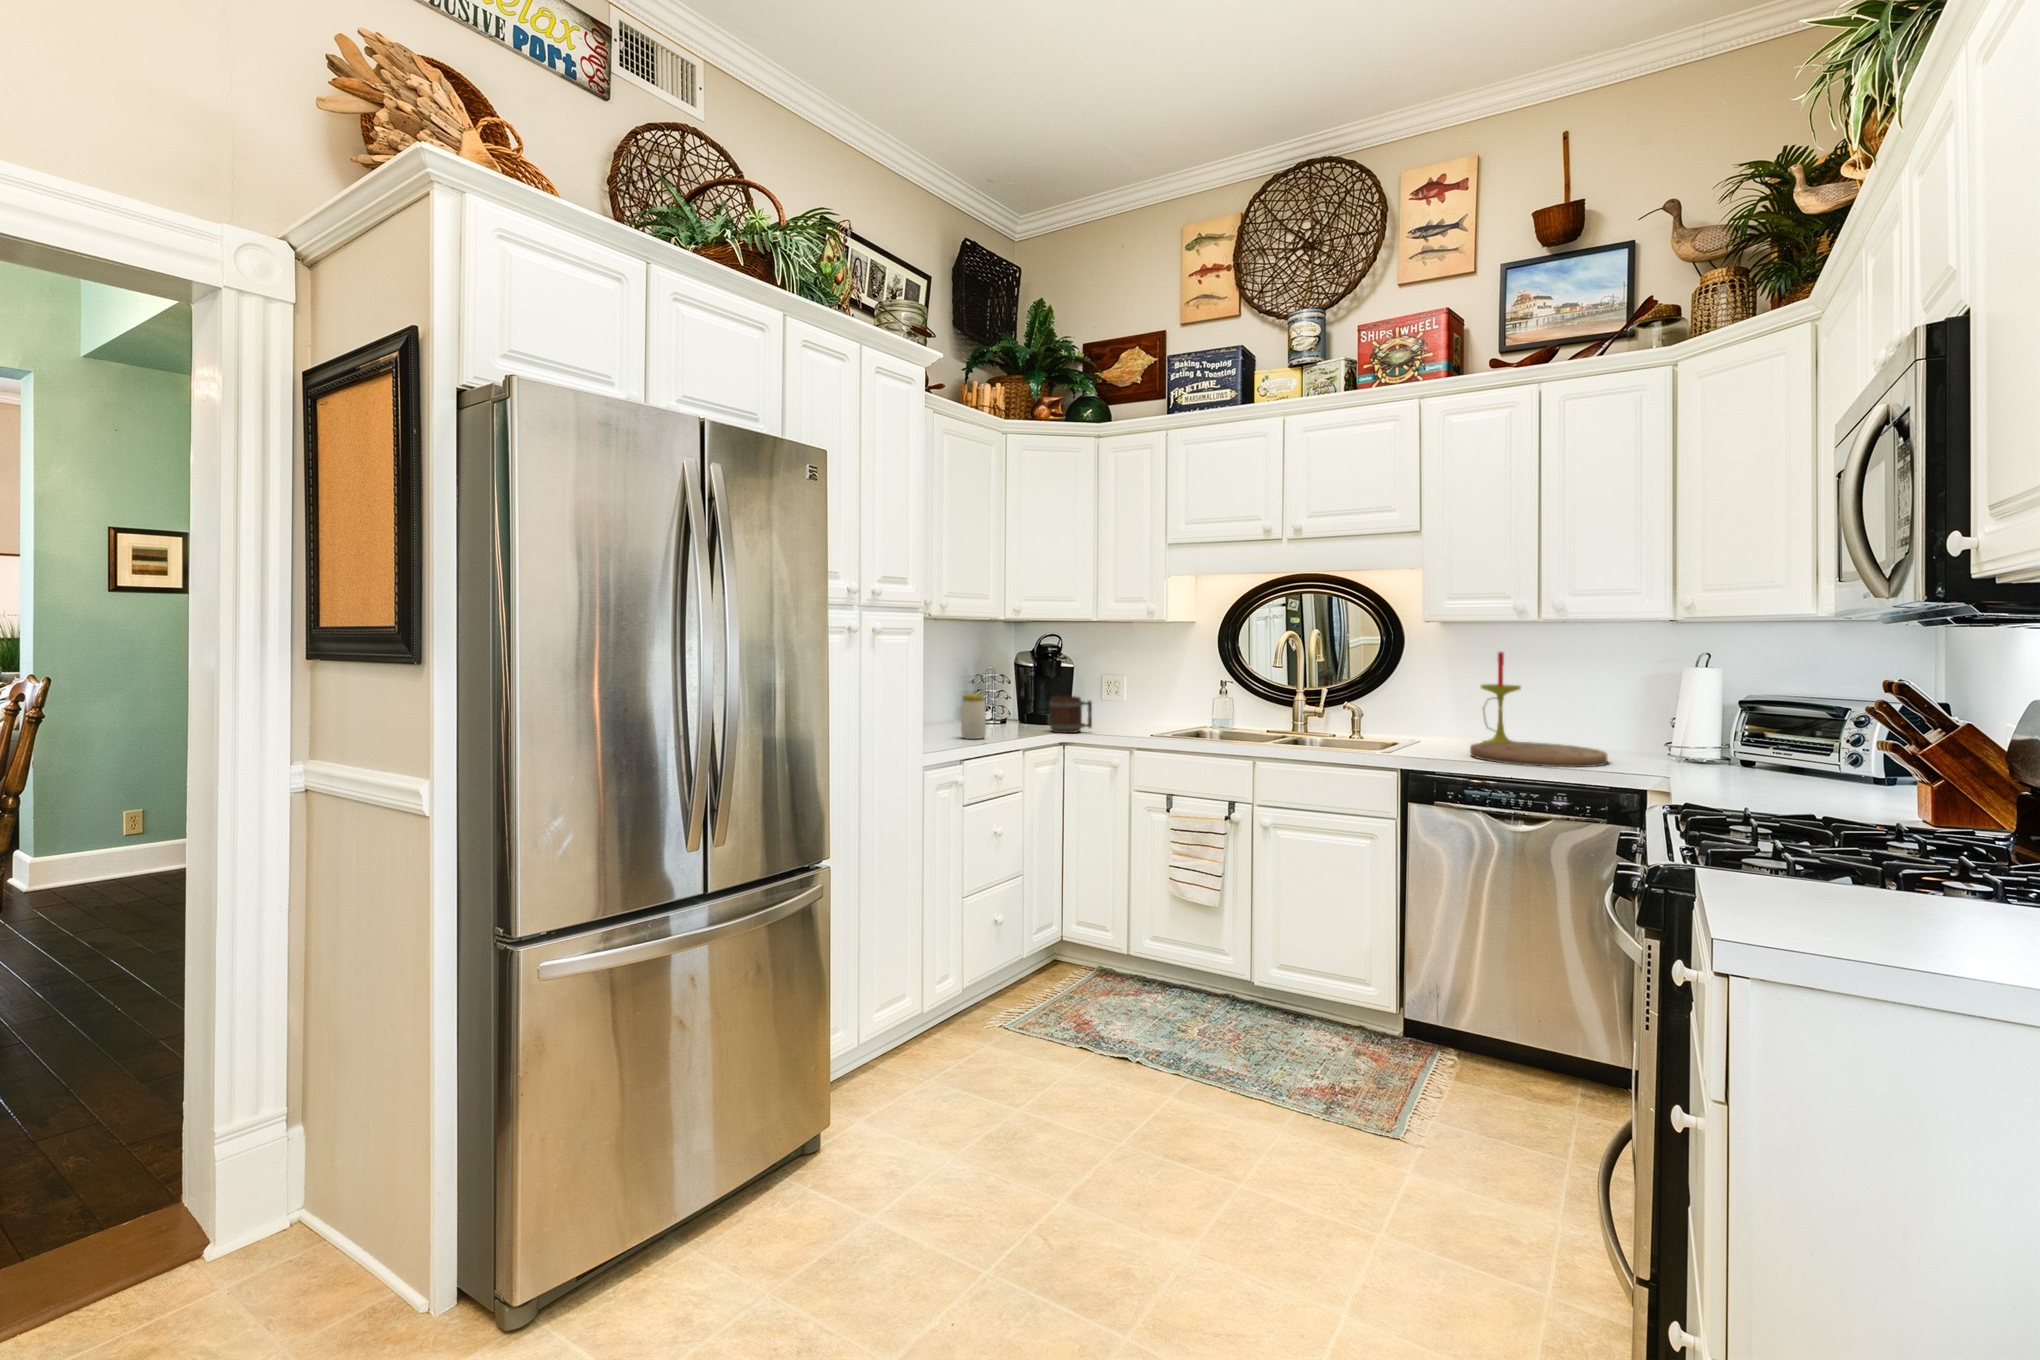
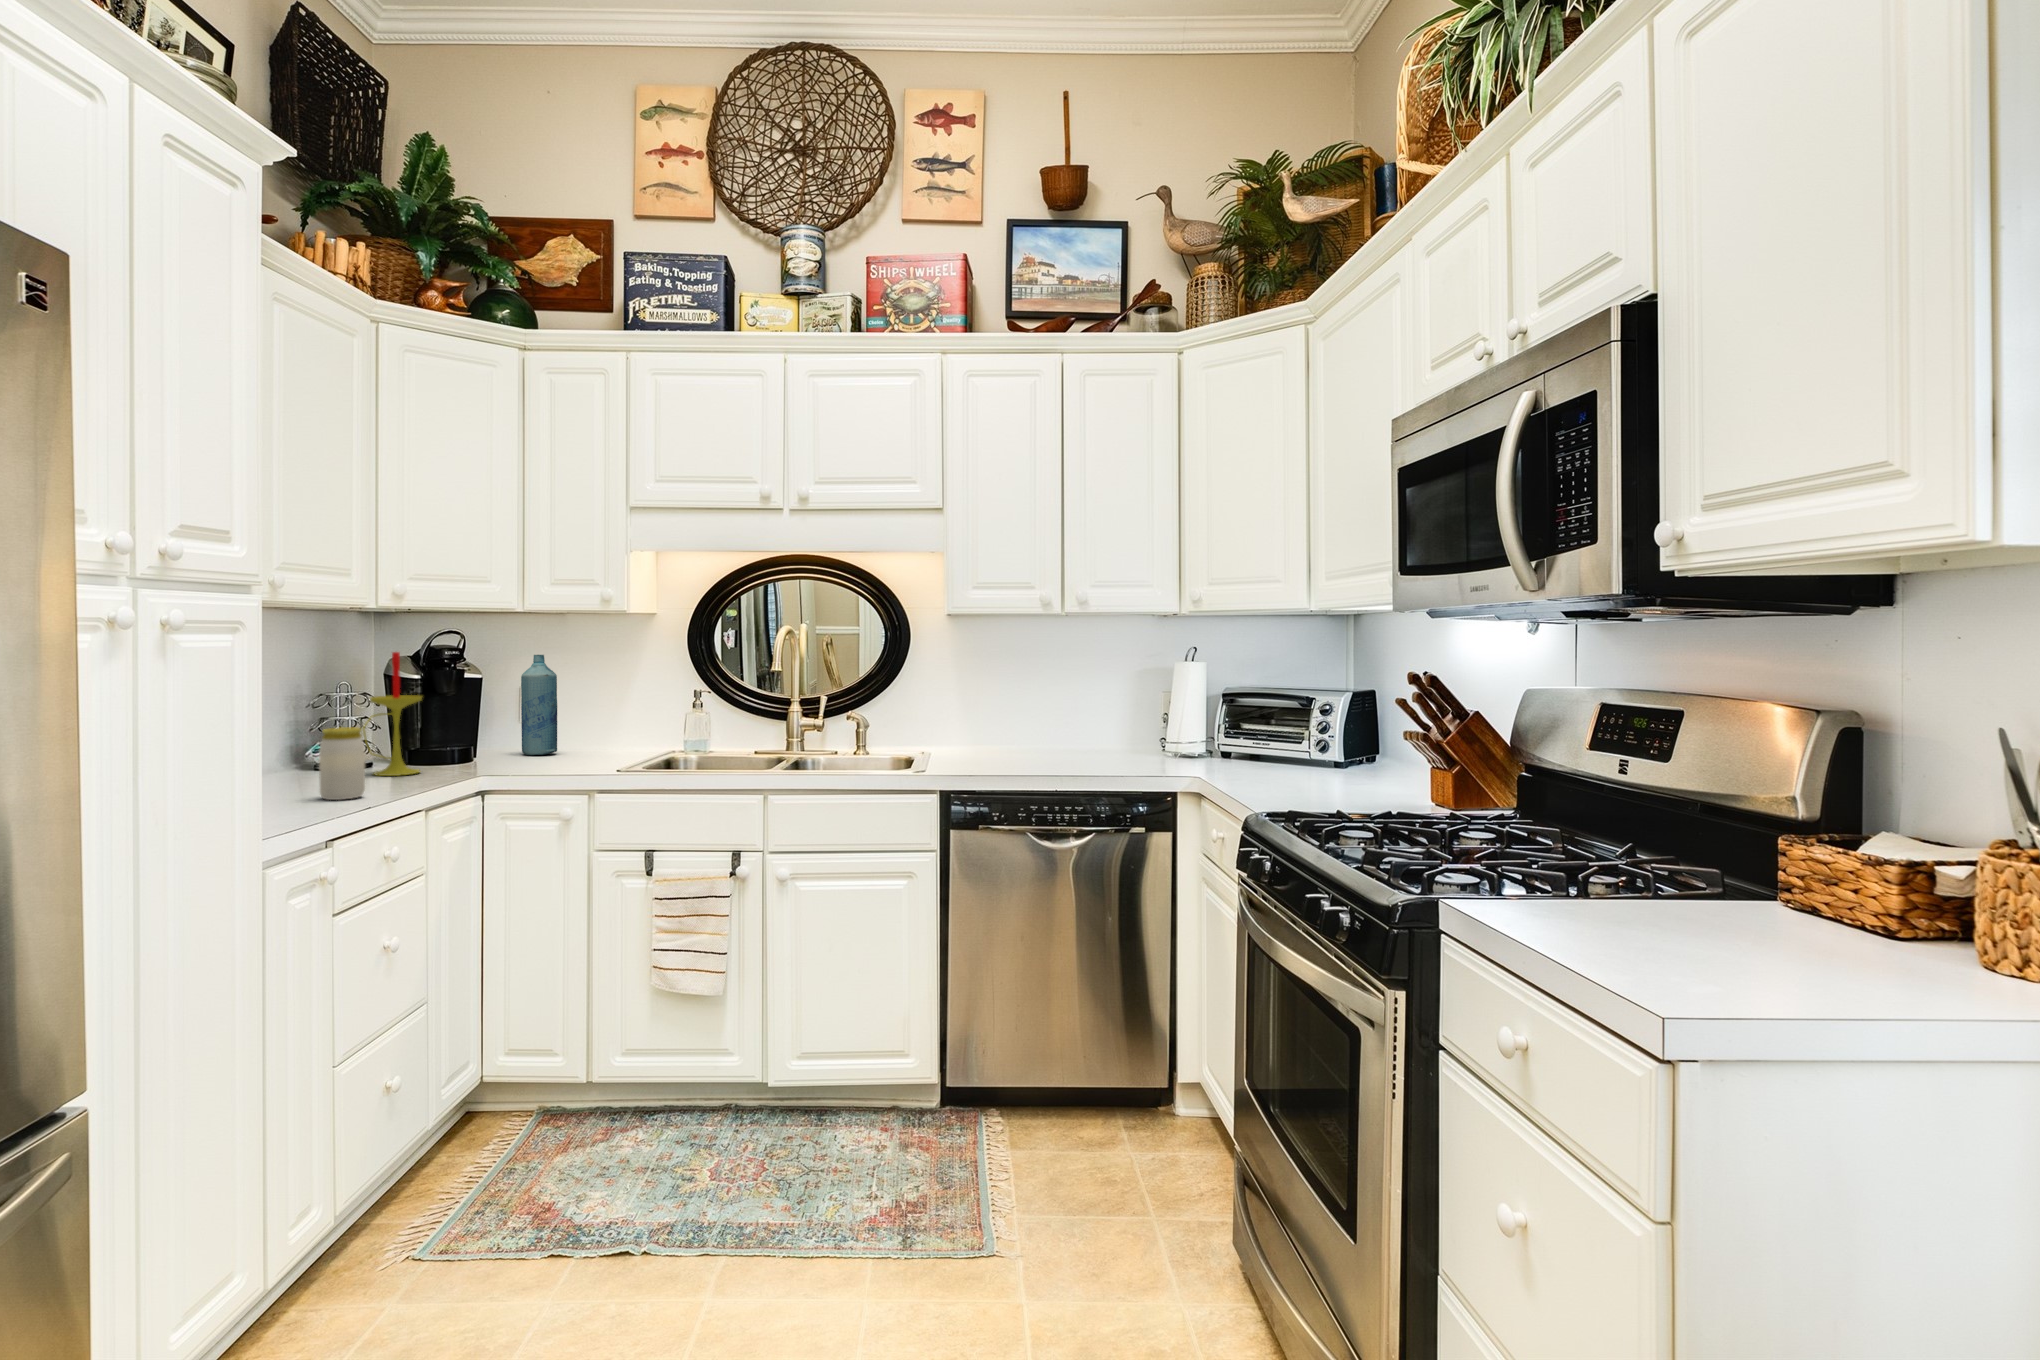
bottle: none [1103,650,1127,721] -> present [521,655,557,755]
candle: present [1481,652,1521,743] -> present [363,652,422,776]
mug: present [1050,696,1092,733] -> none [459,723,526,778]
cutting board: present [1470,742,1607,767] -> none [1005,750,1135,776]

